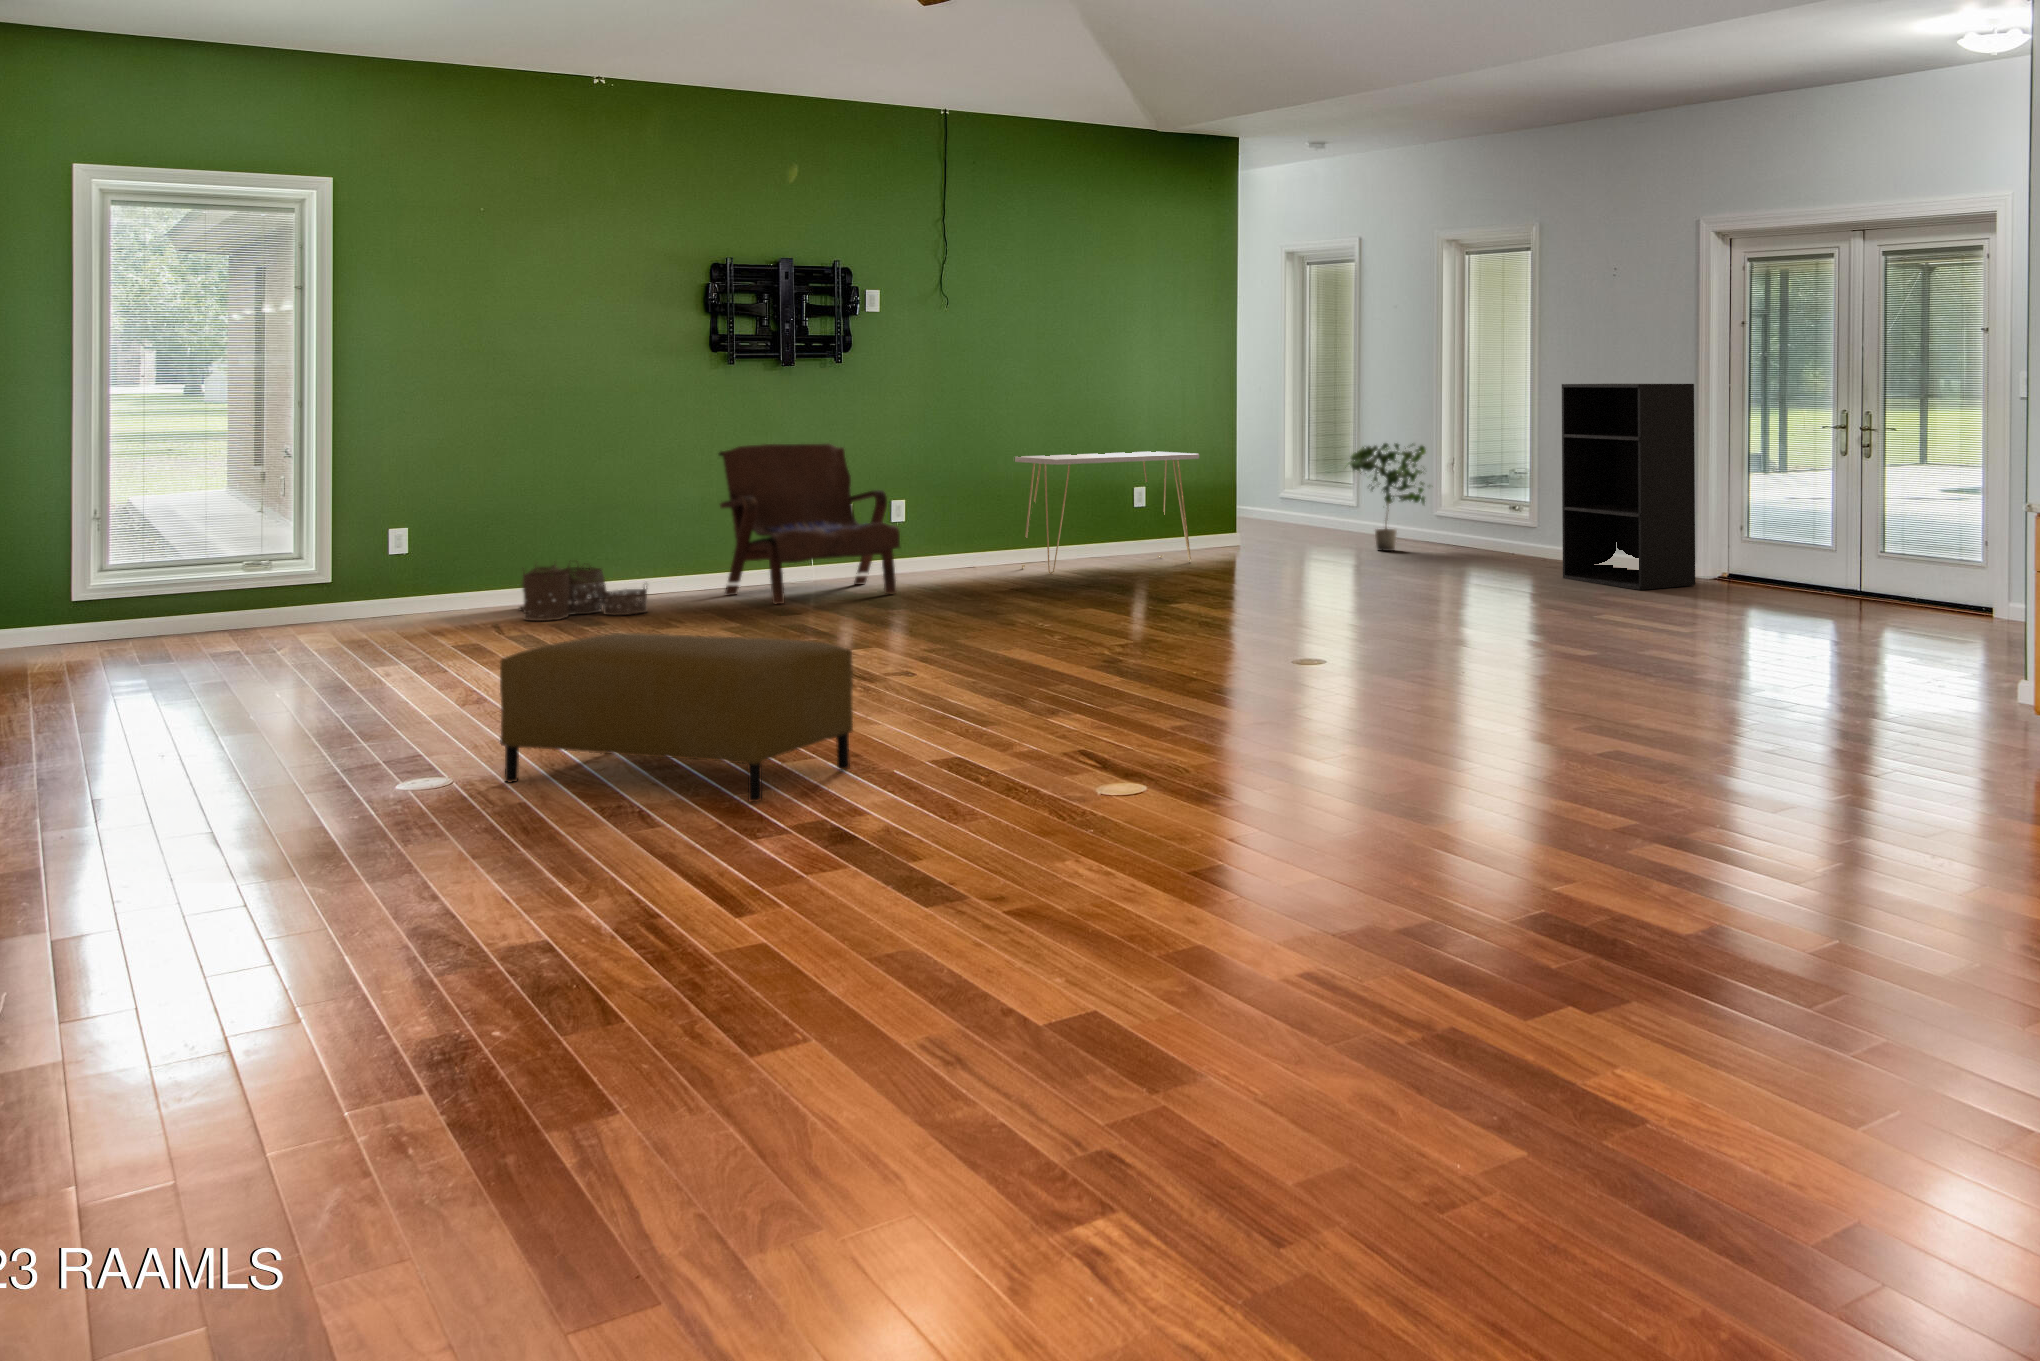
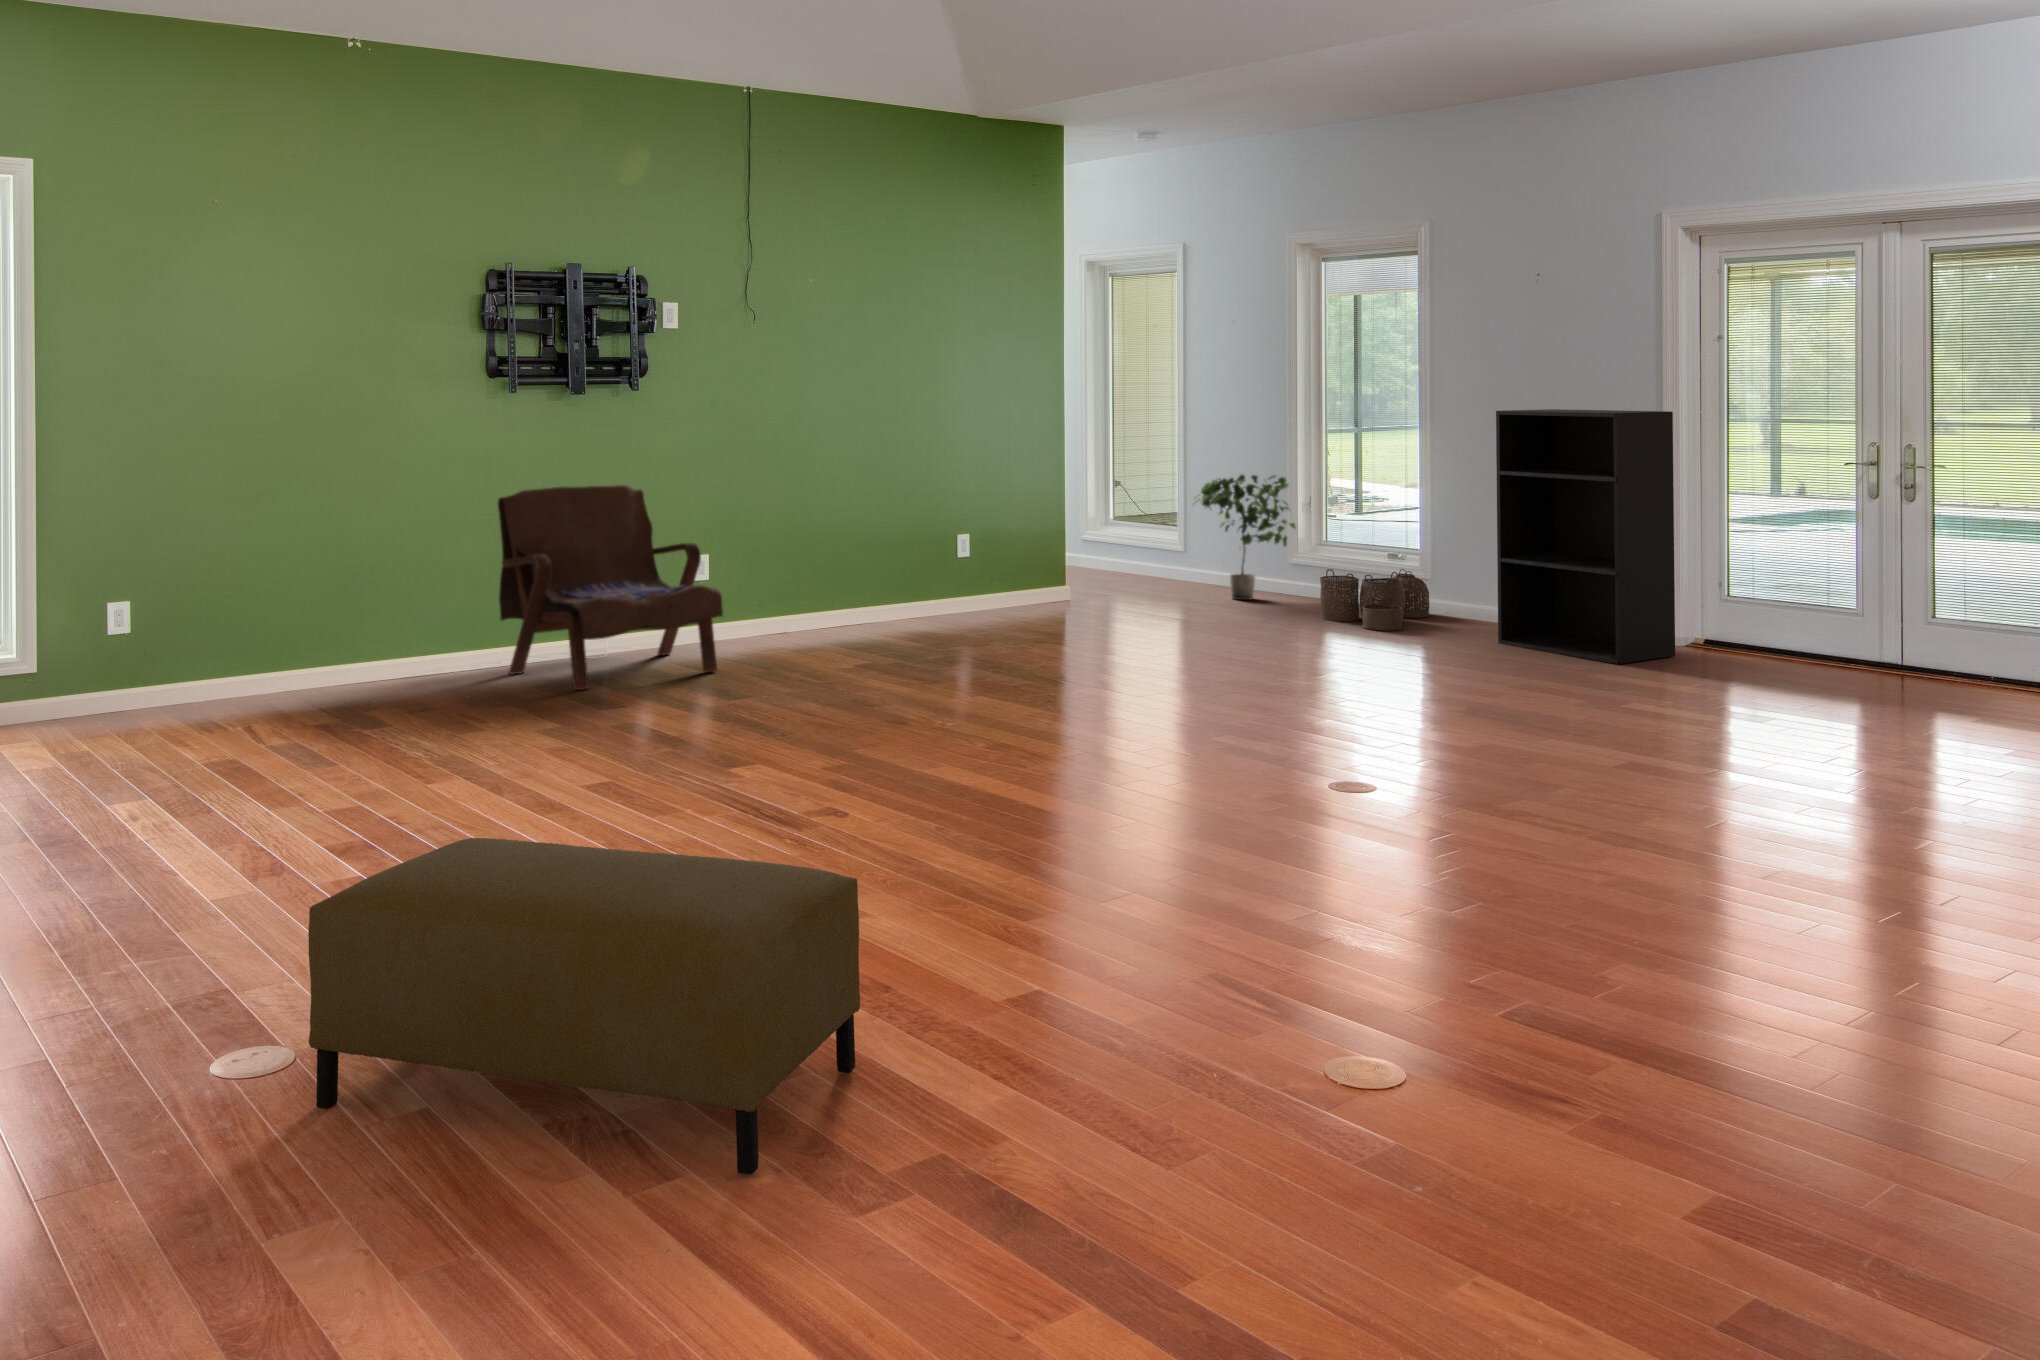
console table: present [1015,452,1199,574] -> none [831,487,1043,637]
woven basket: present [519,563,647,621] -> present [1320,569,1429,631]

